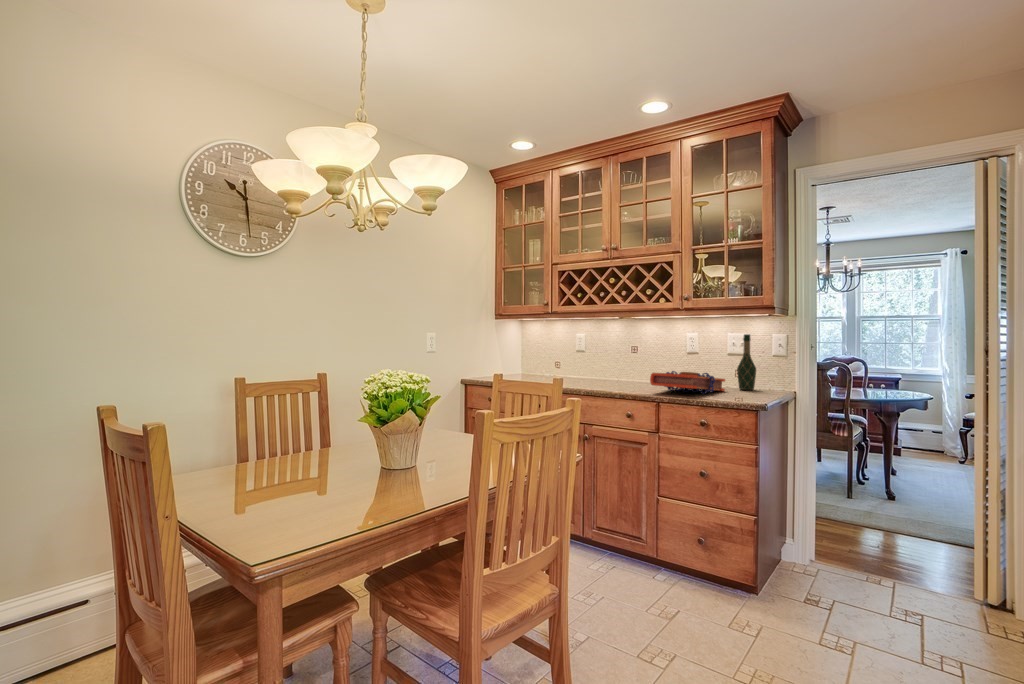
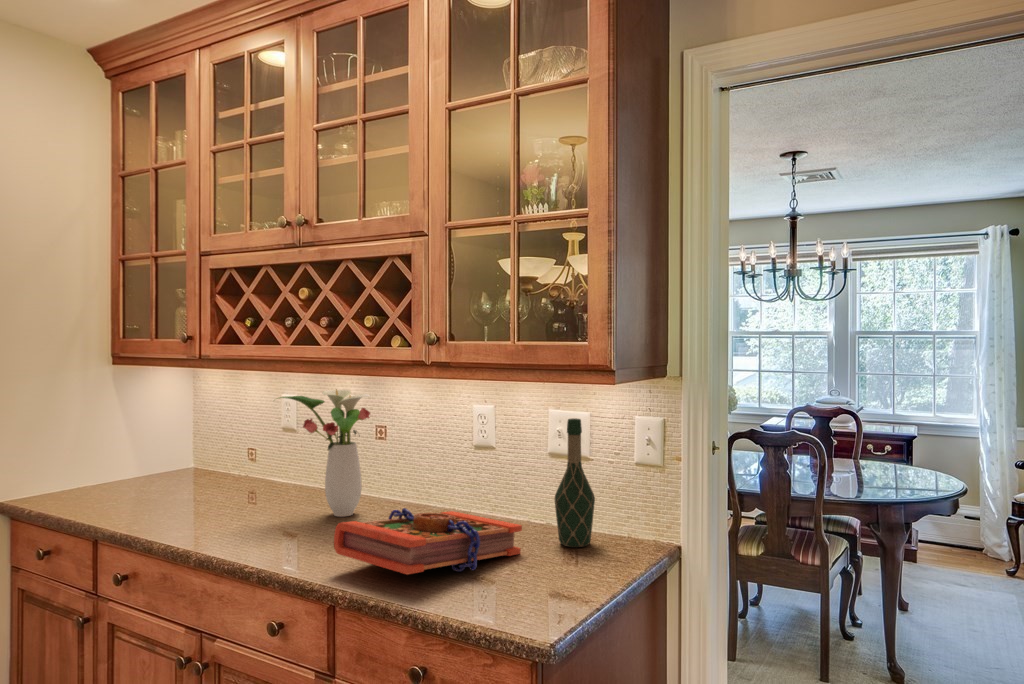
flower arrangement: none [594,326,640,383] -> present [280,389,370,517]

